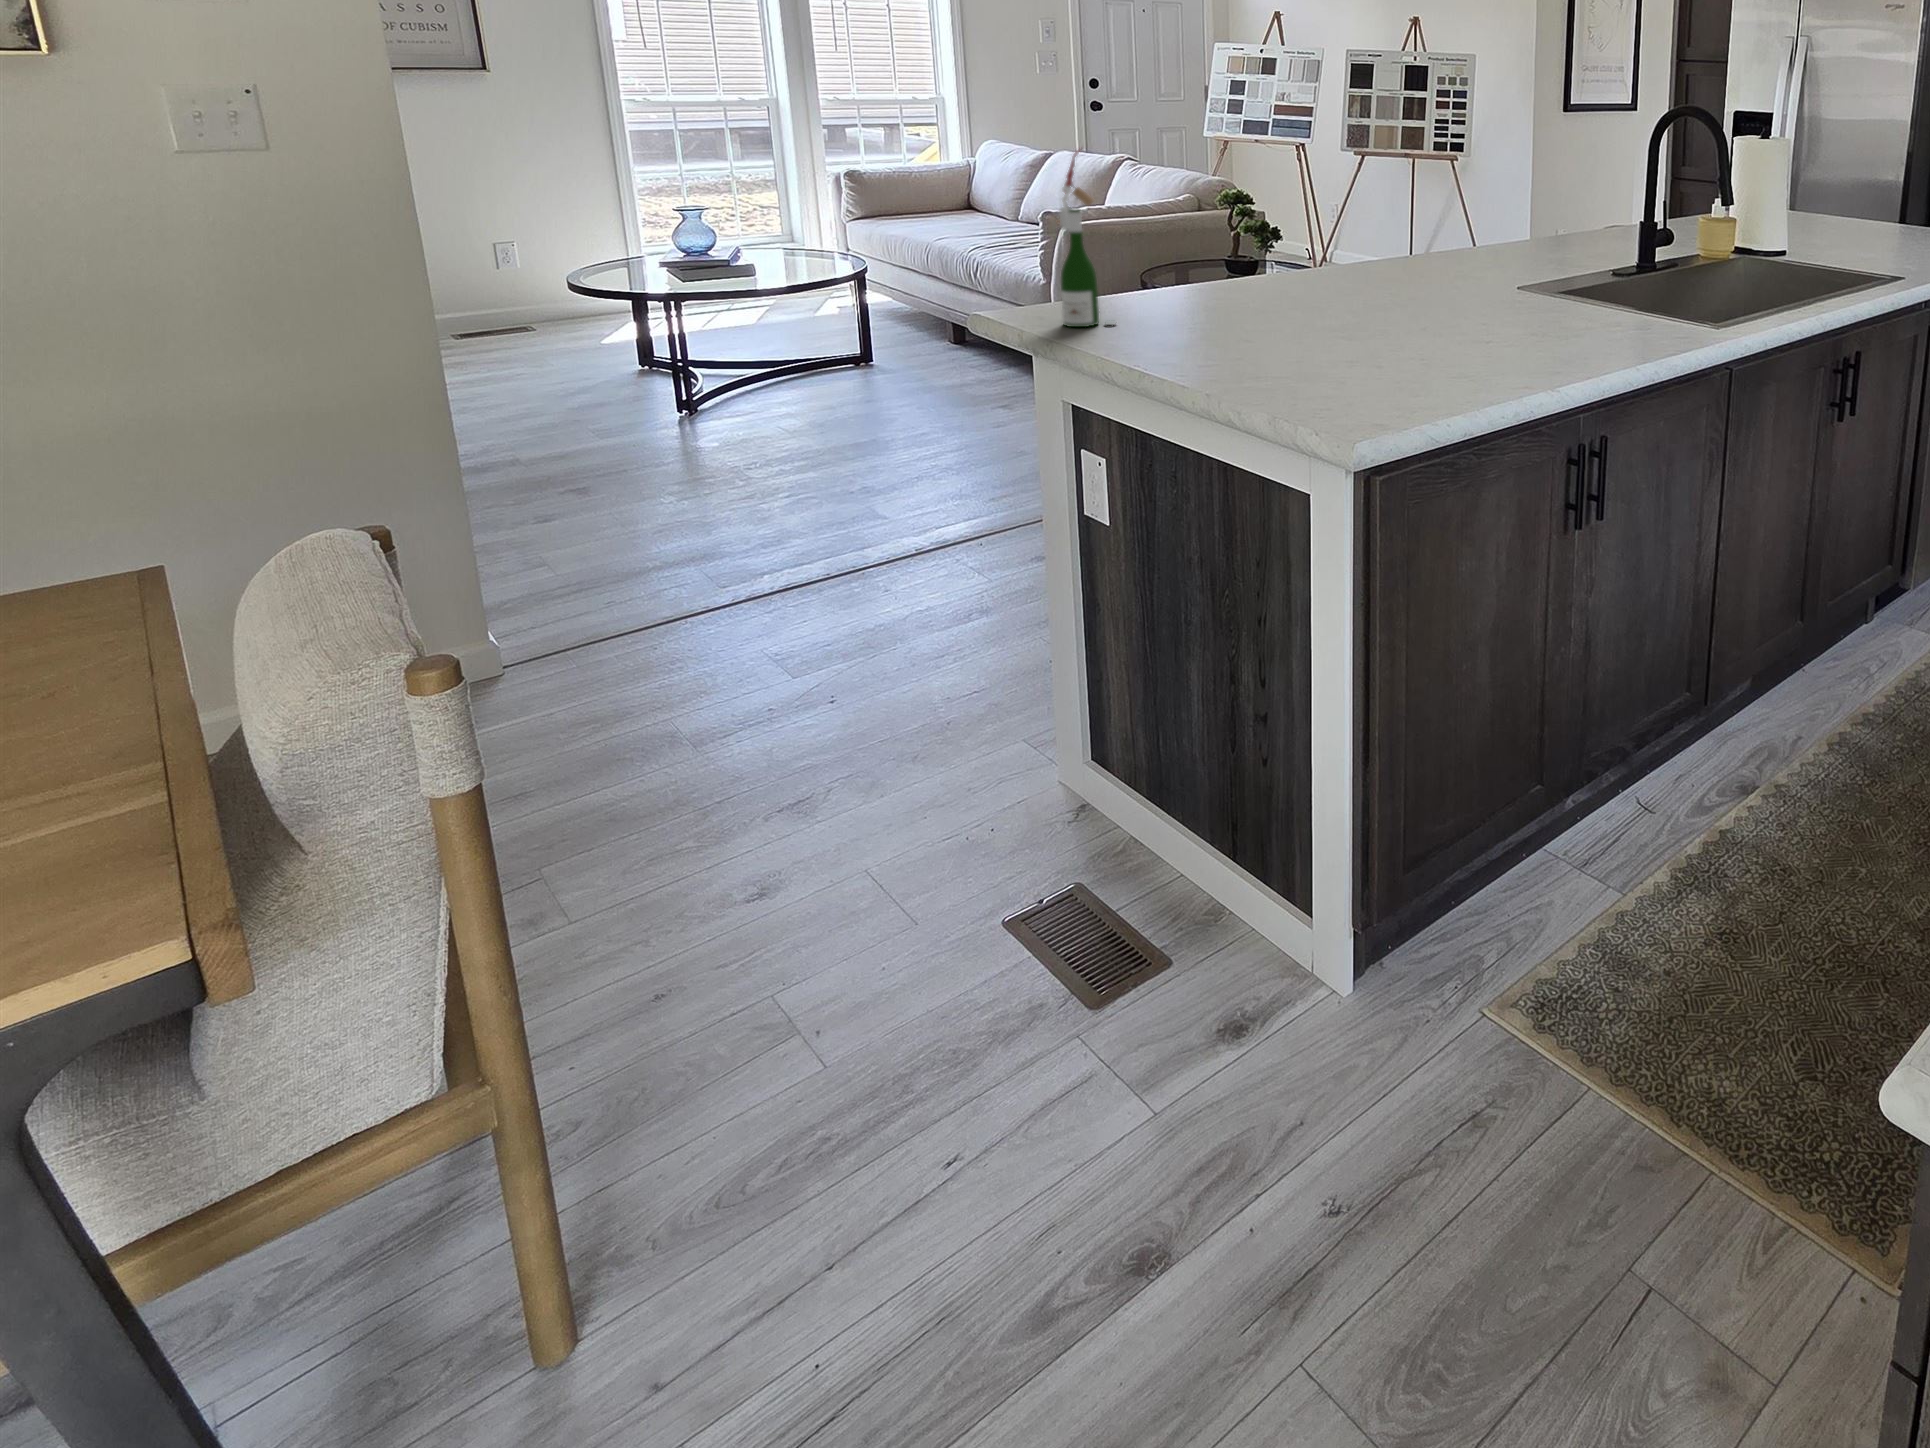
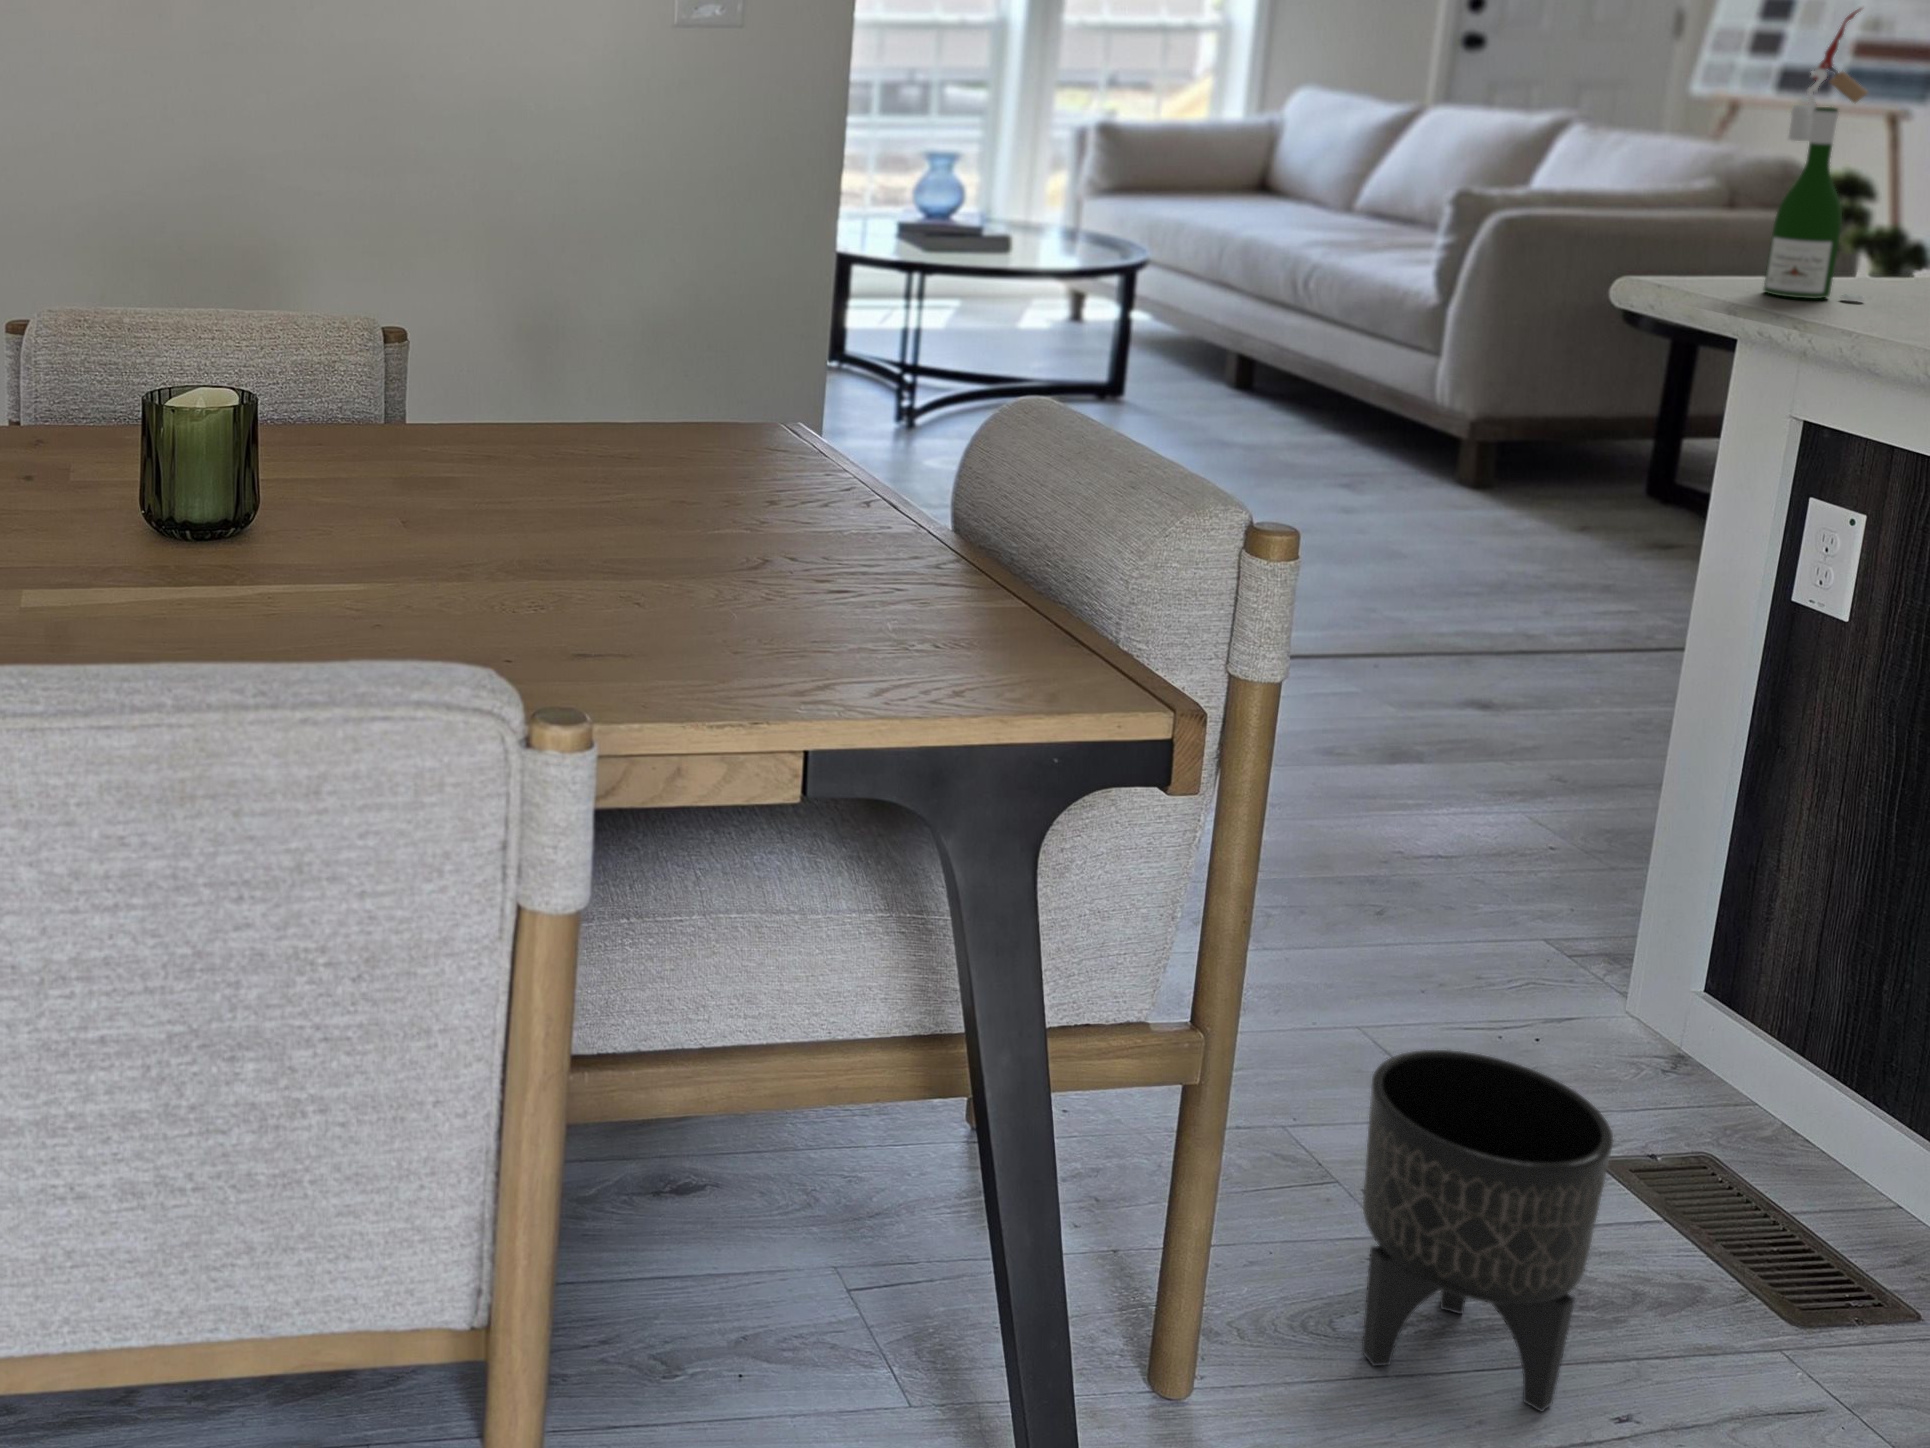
planter: none [828,881,992,1134] -> present [1362,1050,1613,1411]

